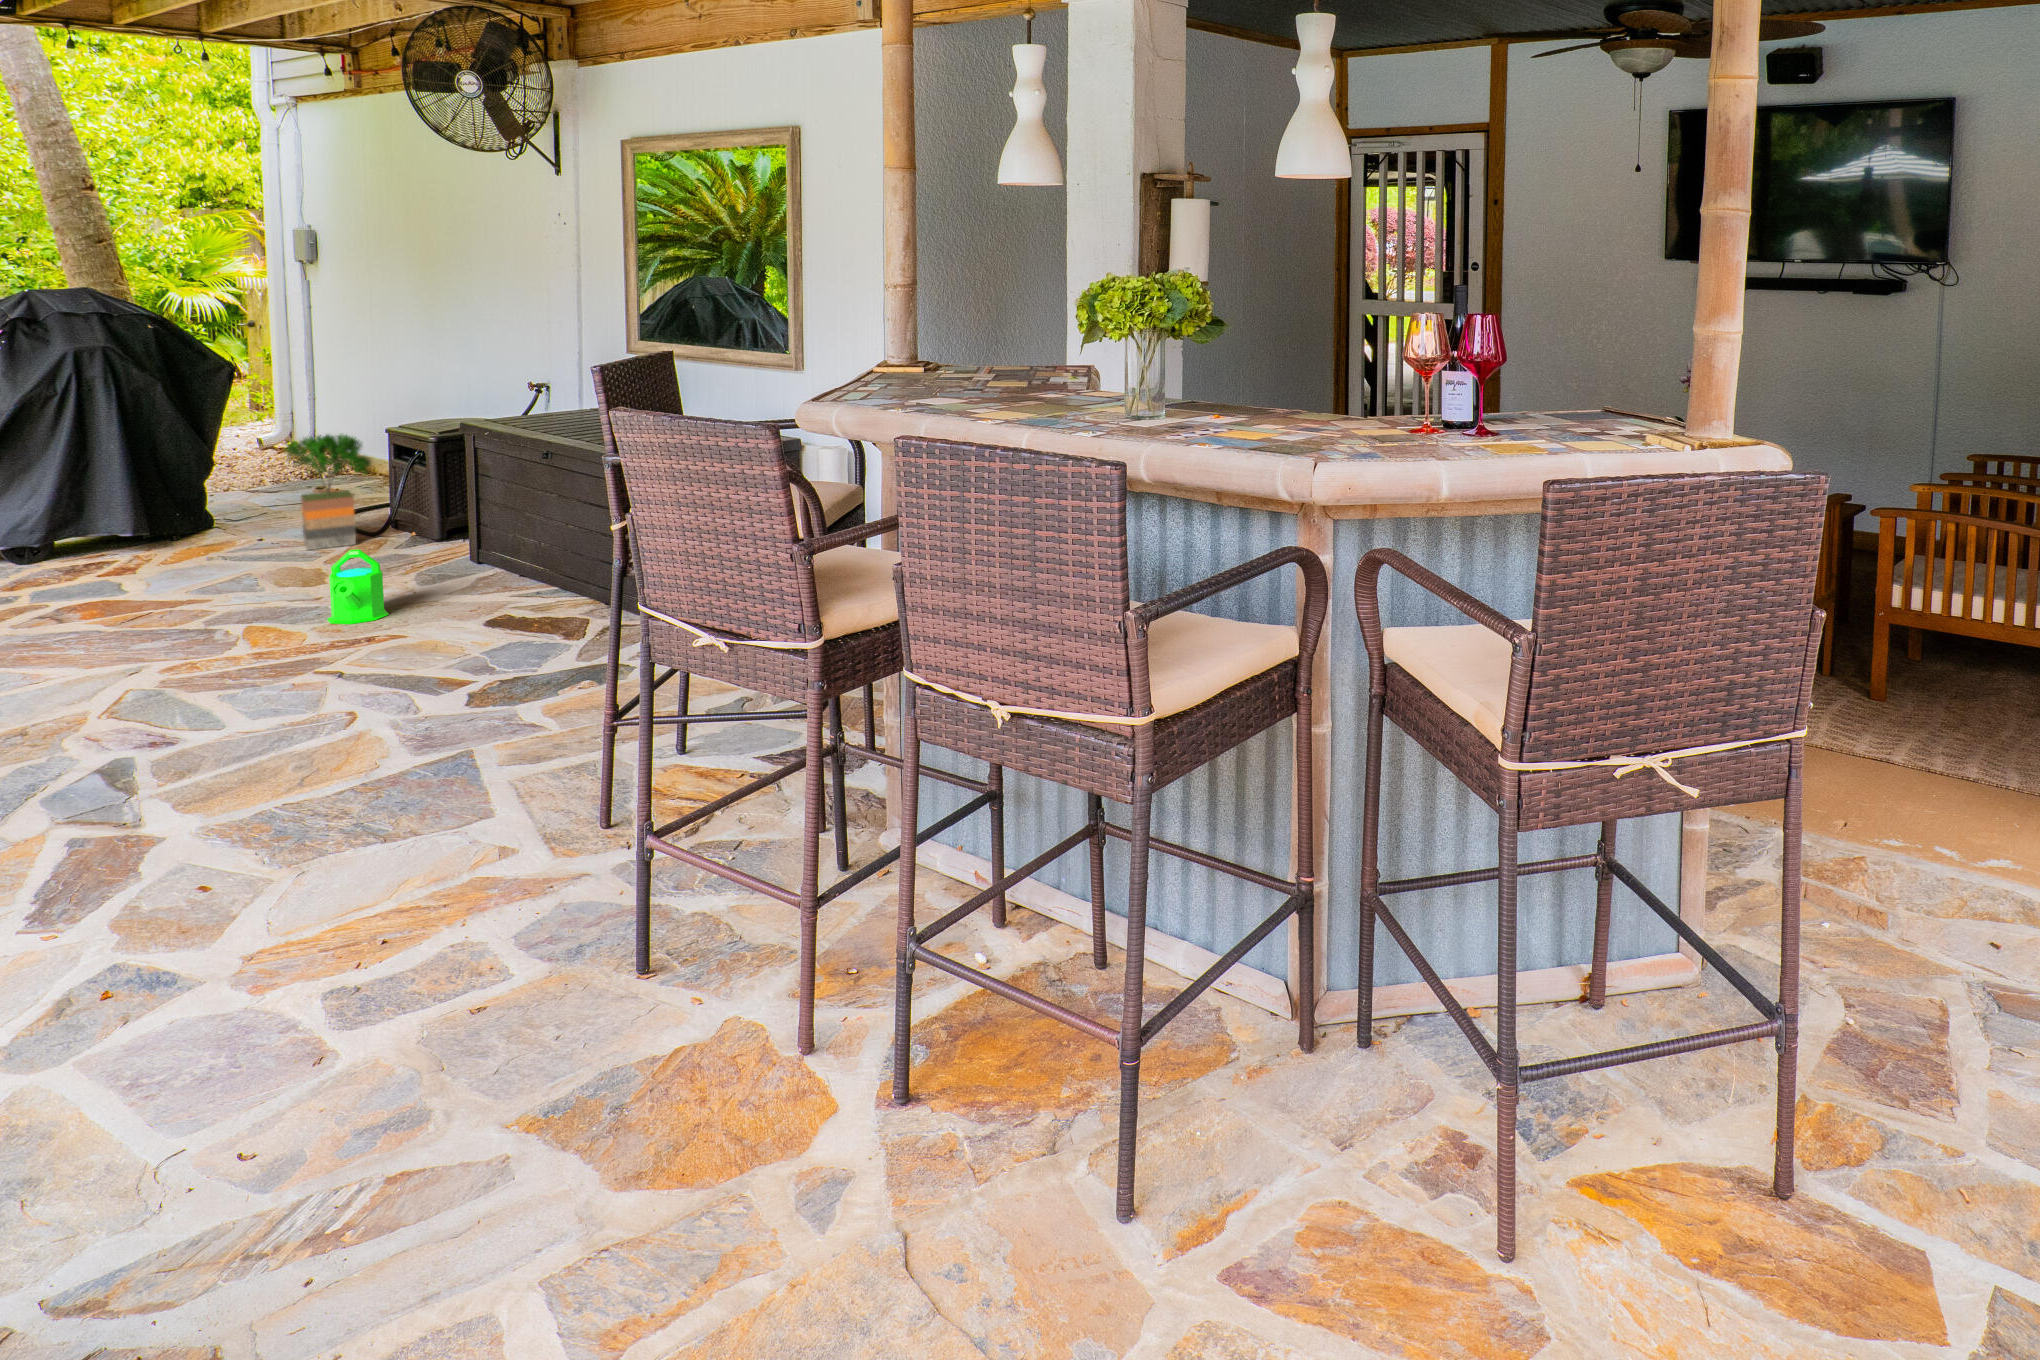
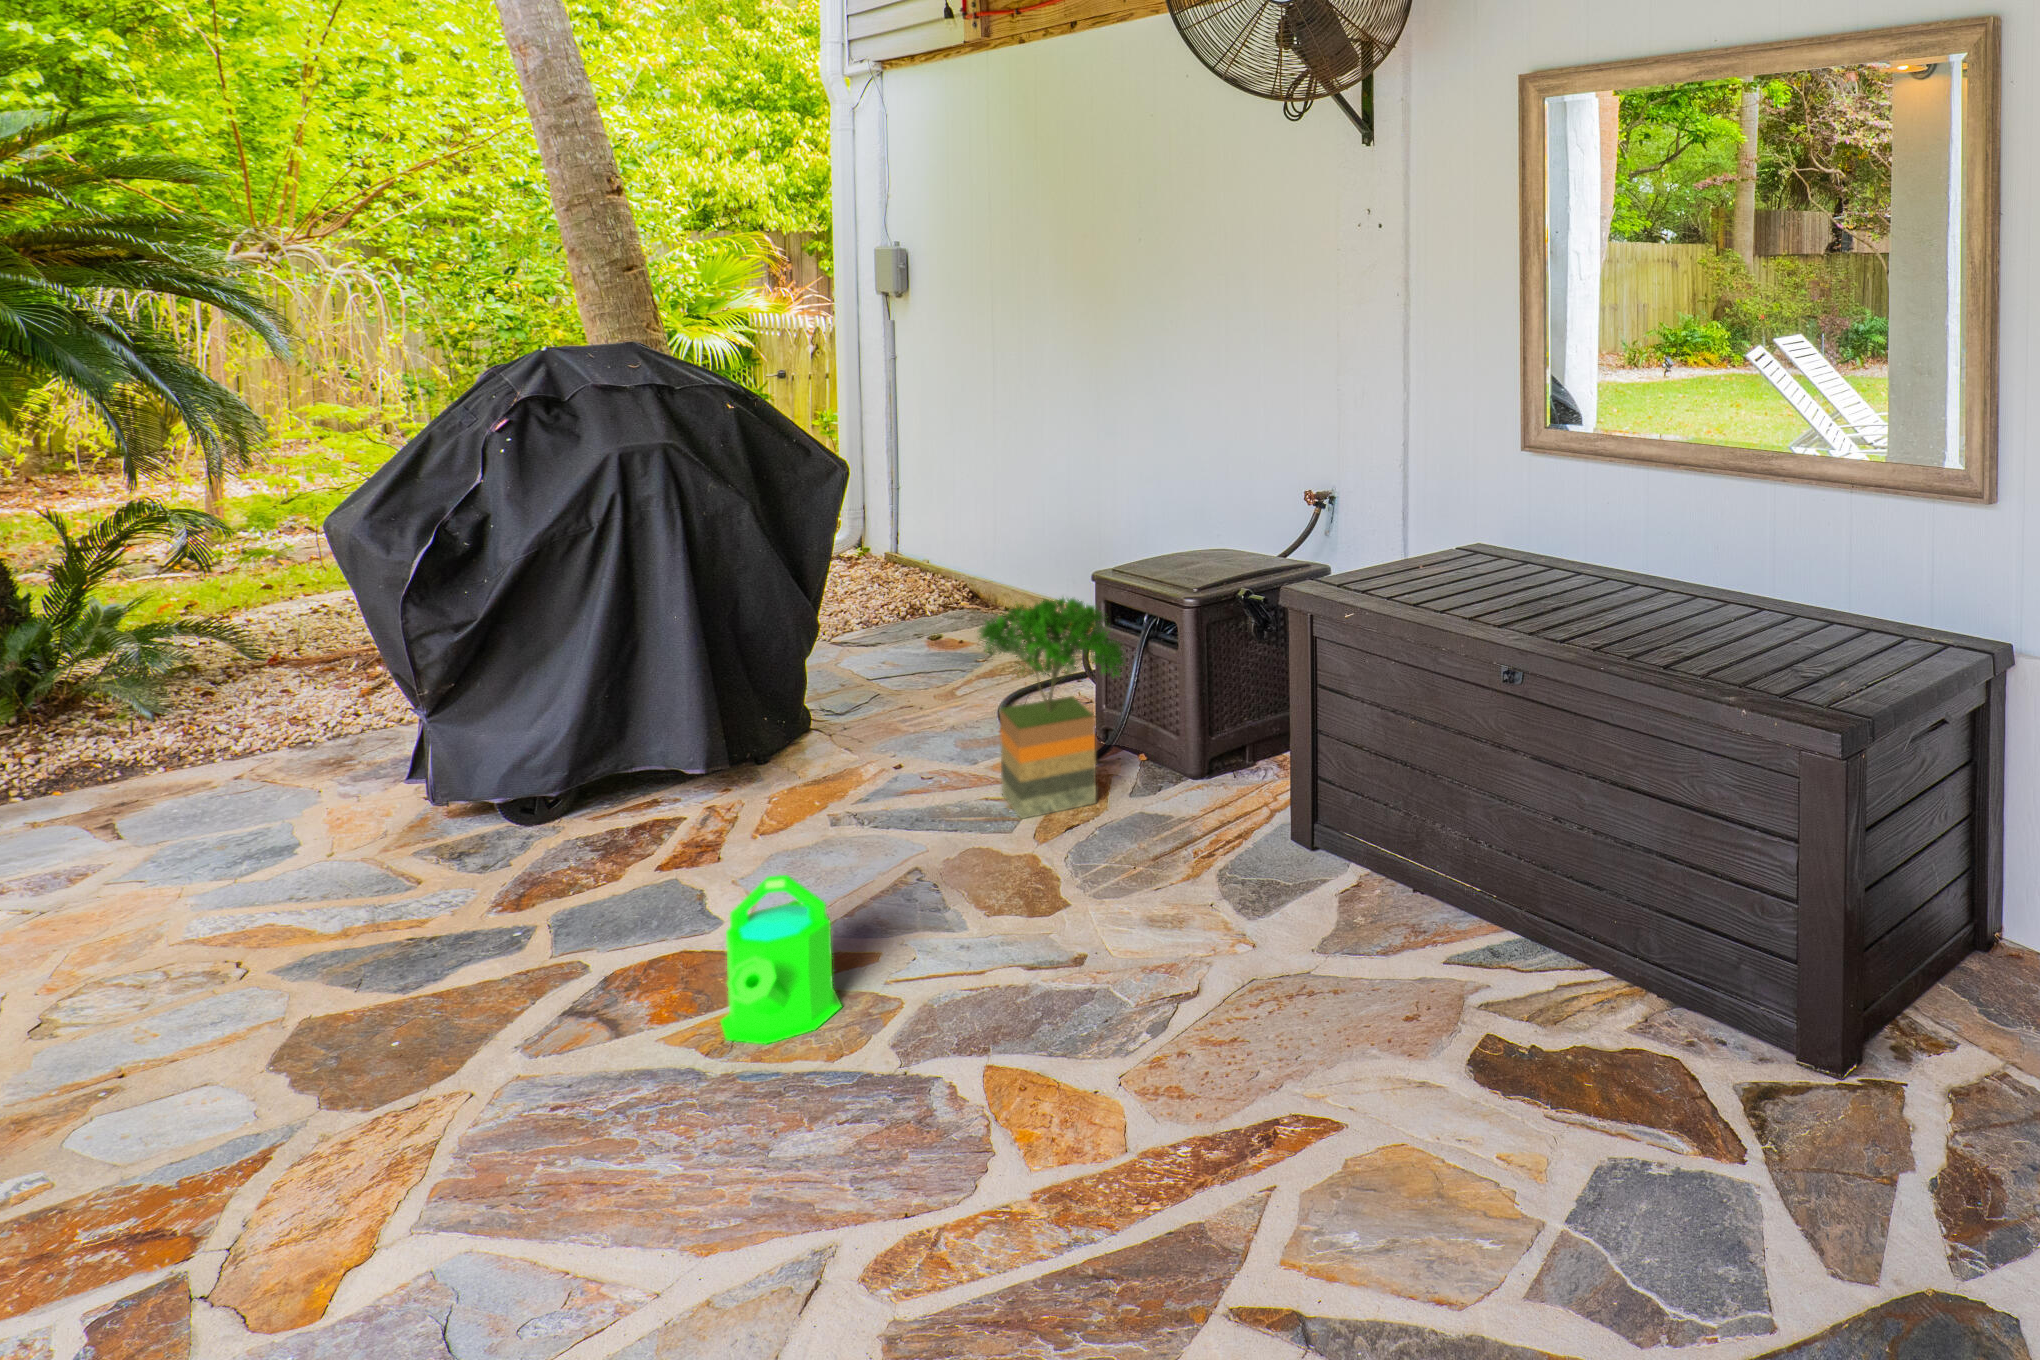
watering can: present [327,549,389,624] -> present [720,875,842,1044]

